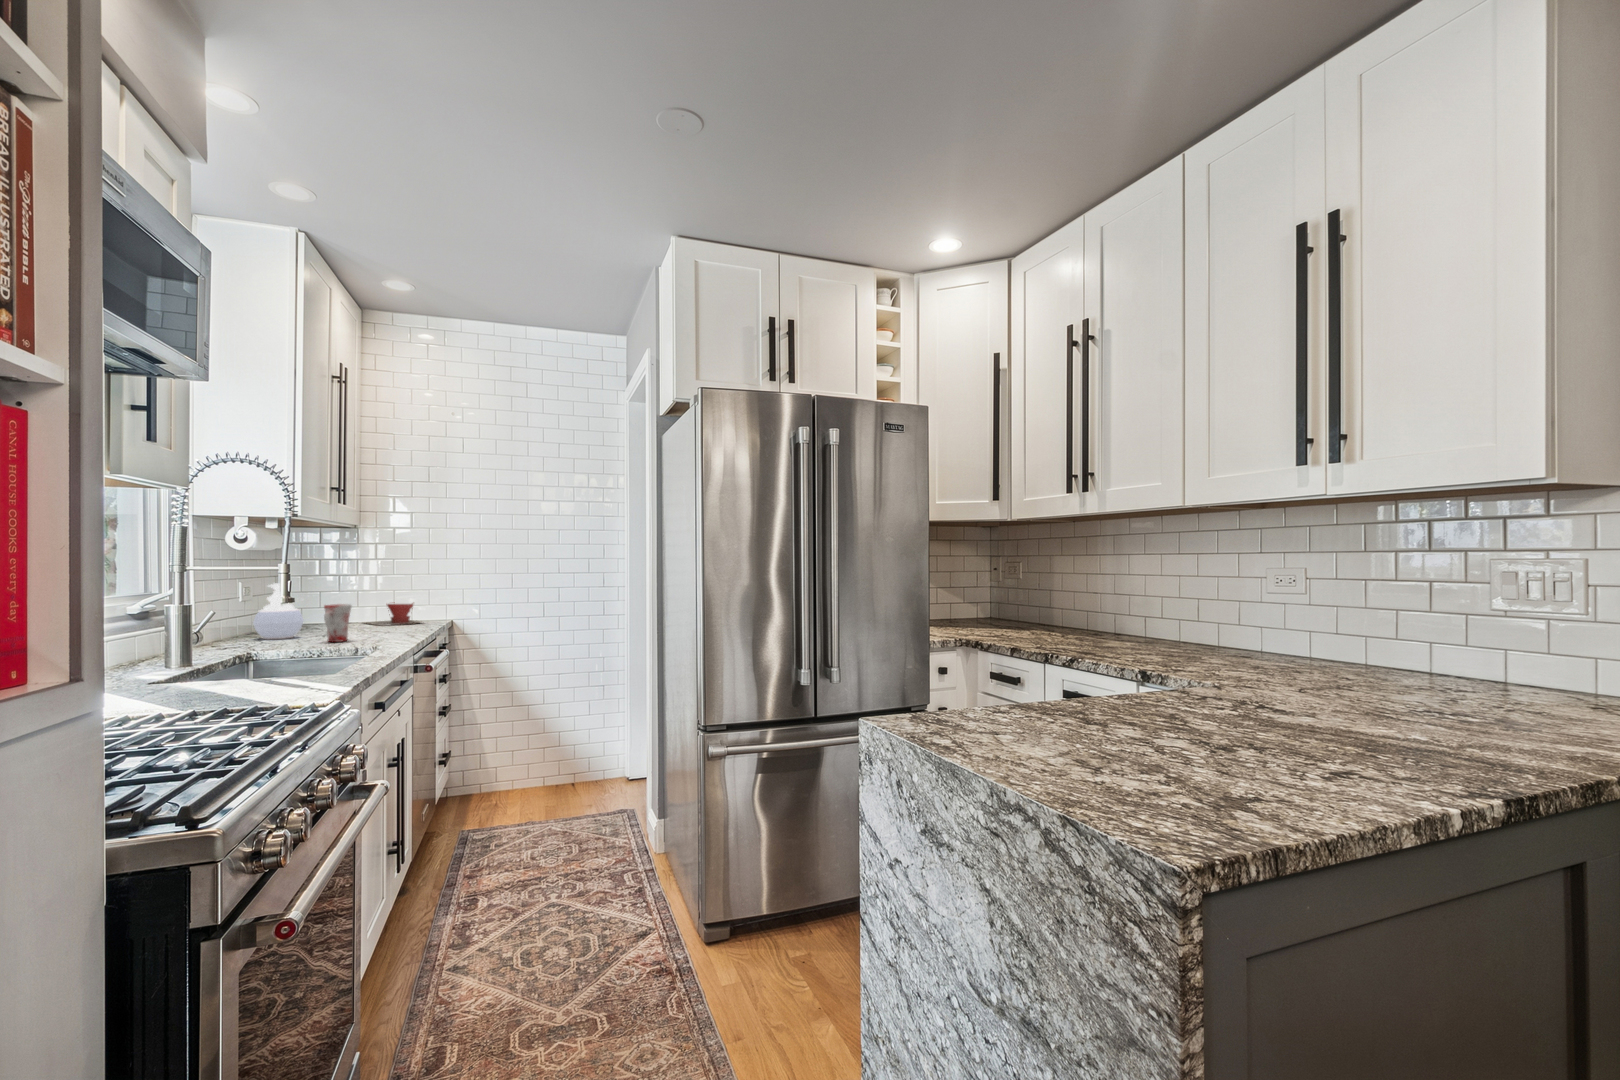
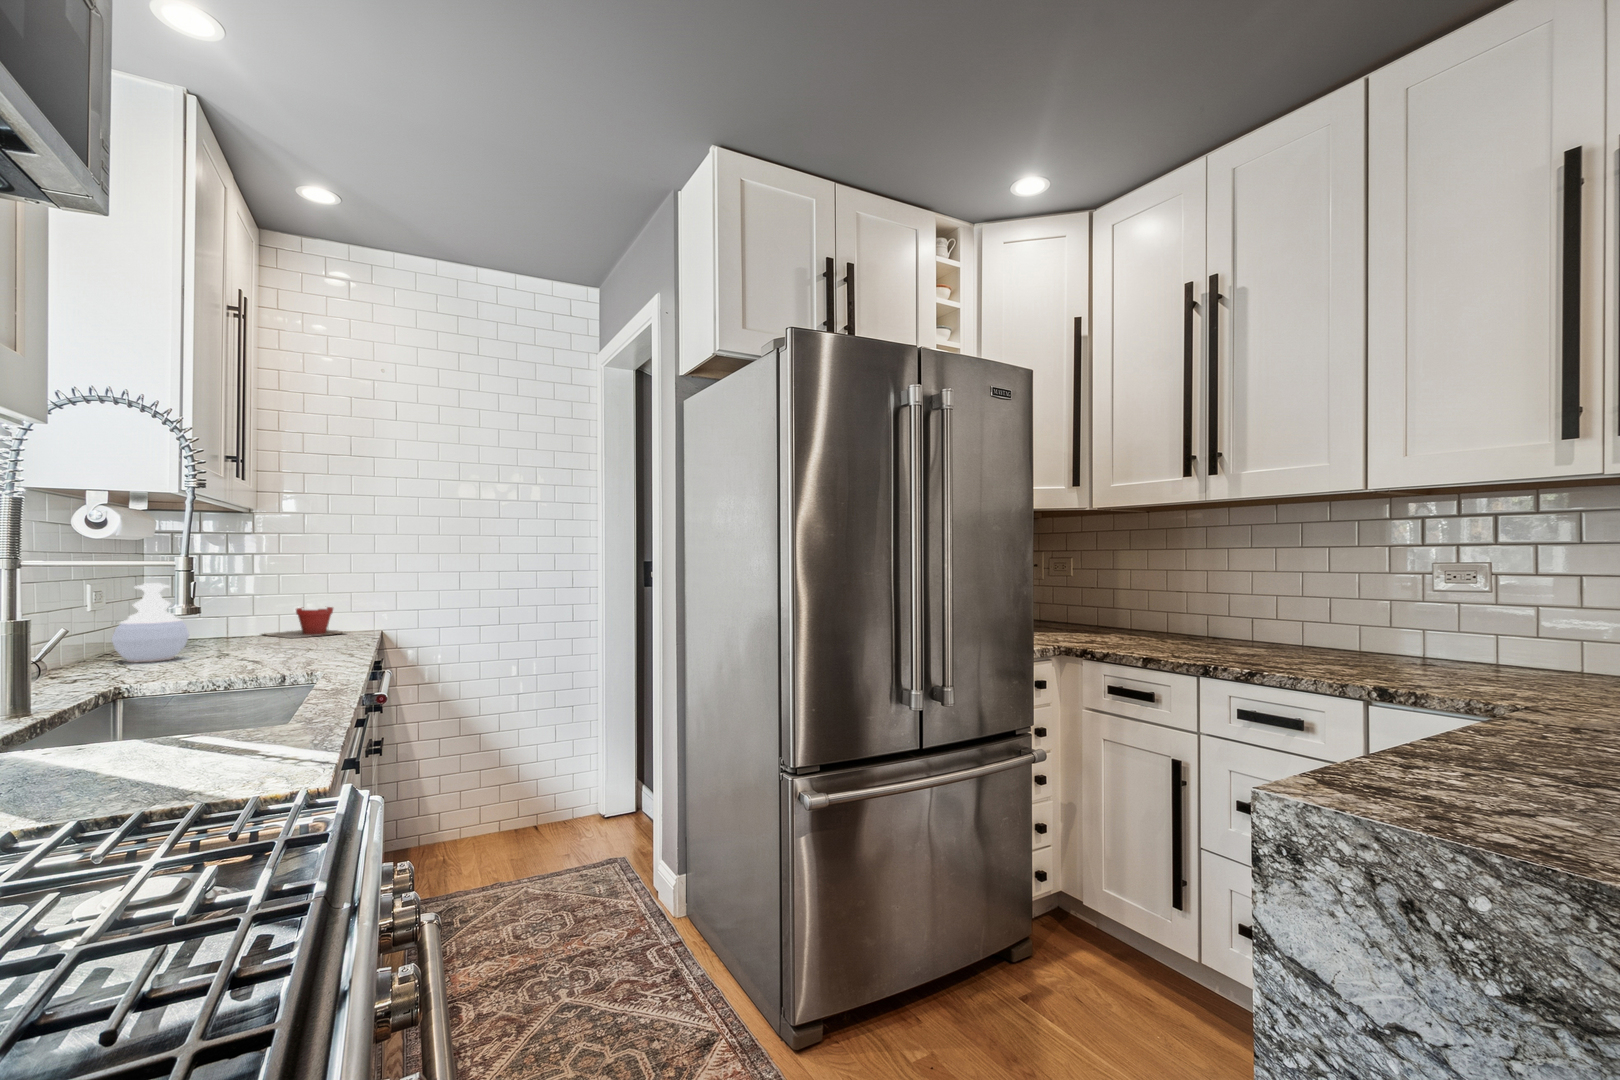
mug: present [324,604,351,642] -> none [226,612,268,665]

